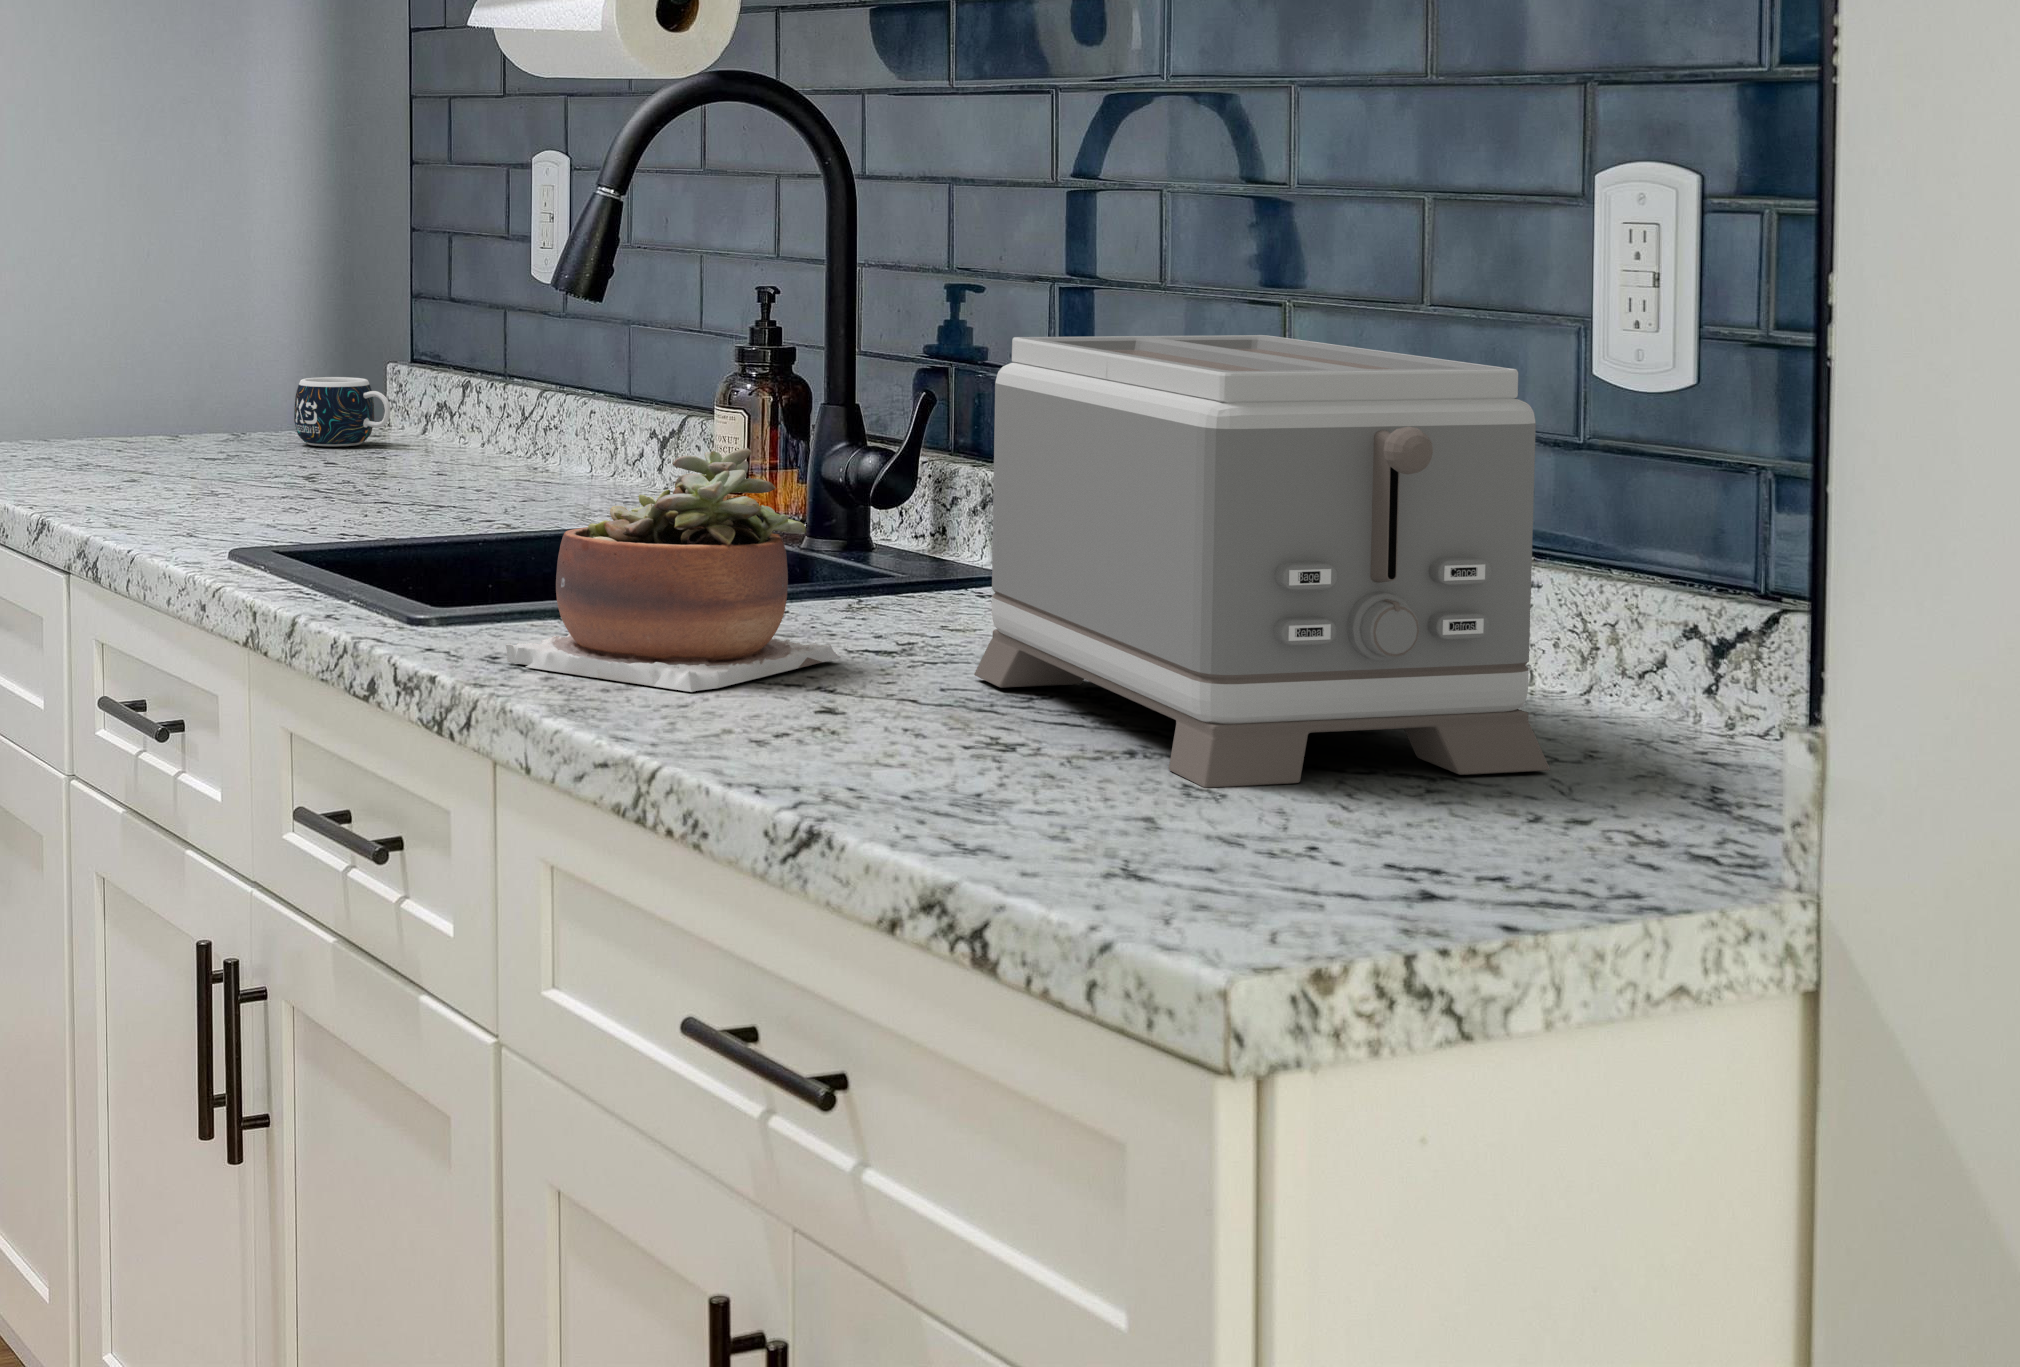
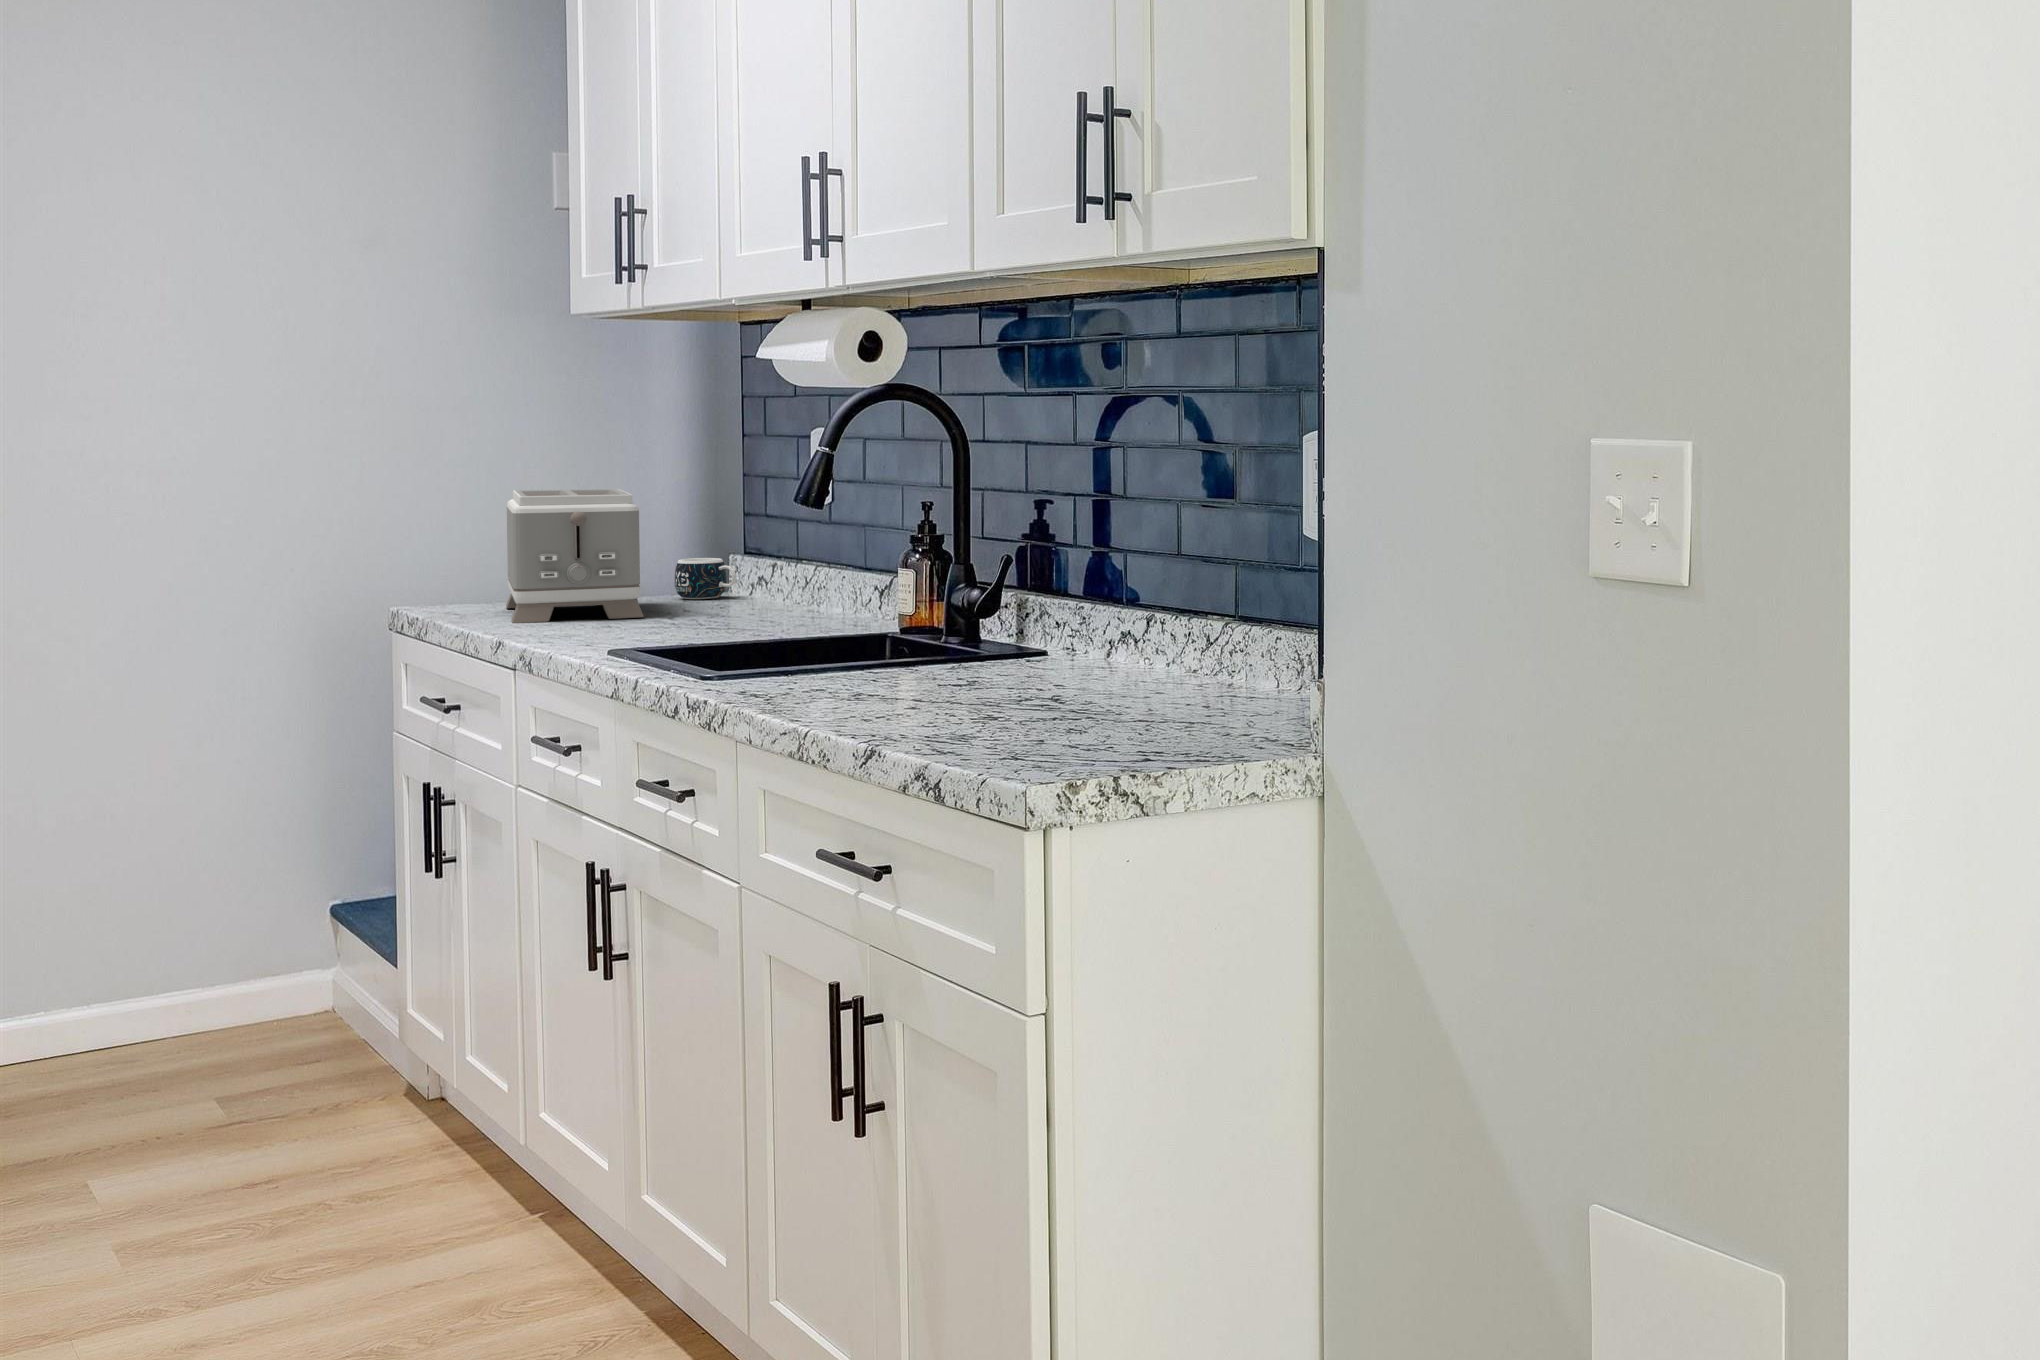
toaster: present [974,335,1550,788] -> present [506,489,644,623]
succulent plant: present [506,448,840,692] -> none [750,580,935,702]

